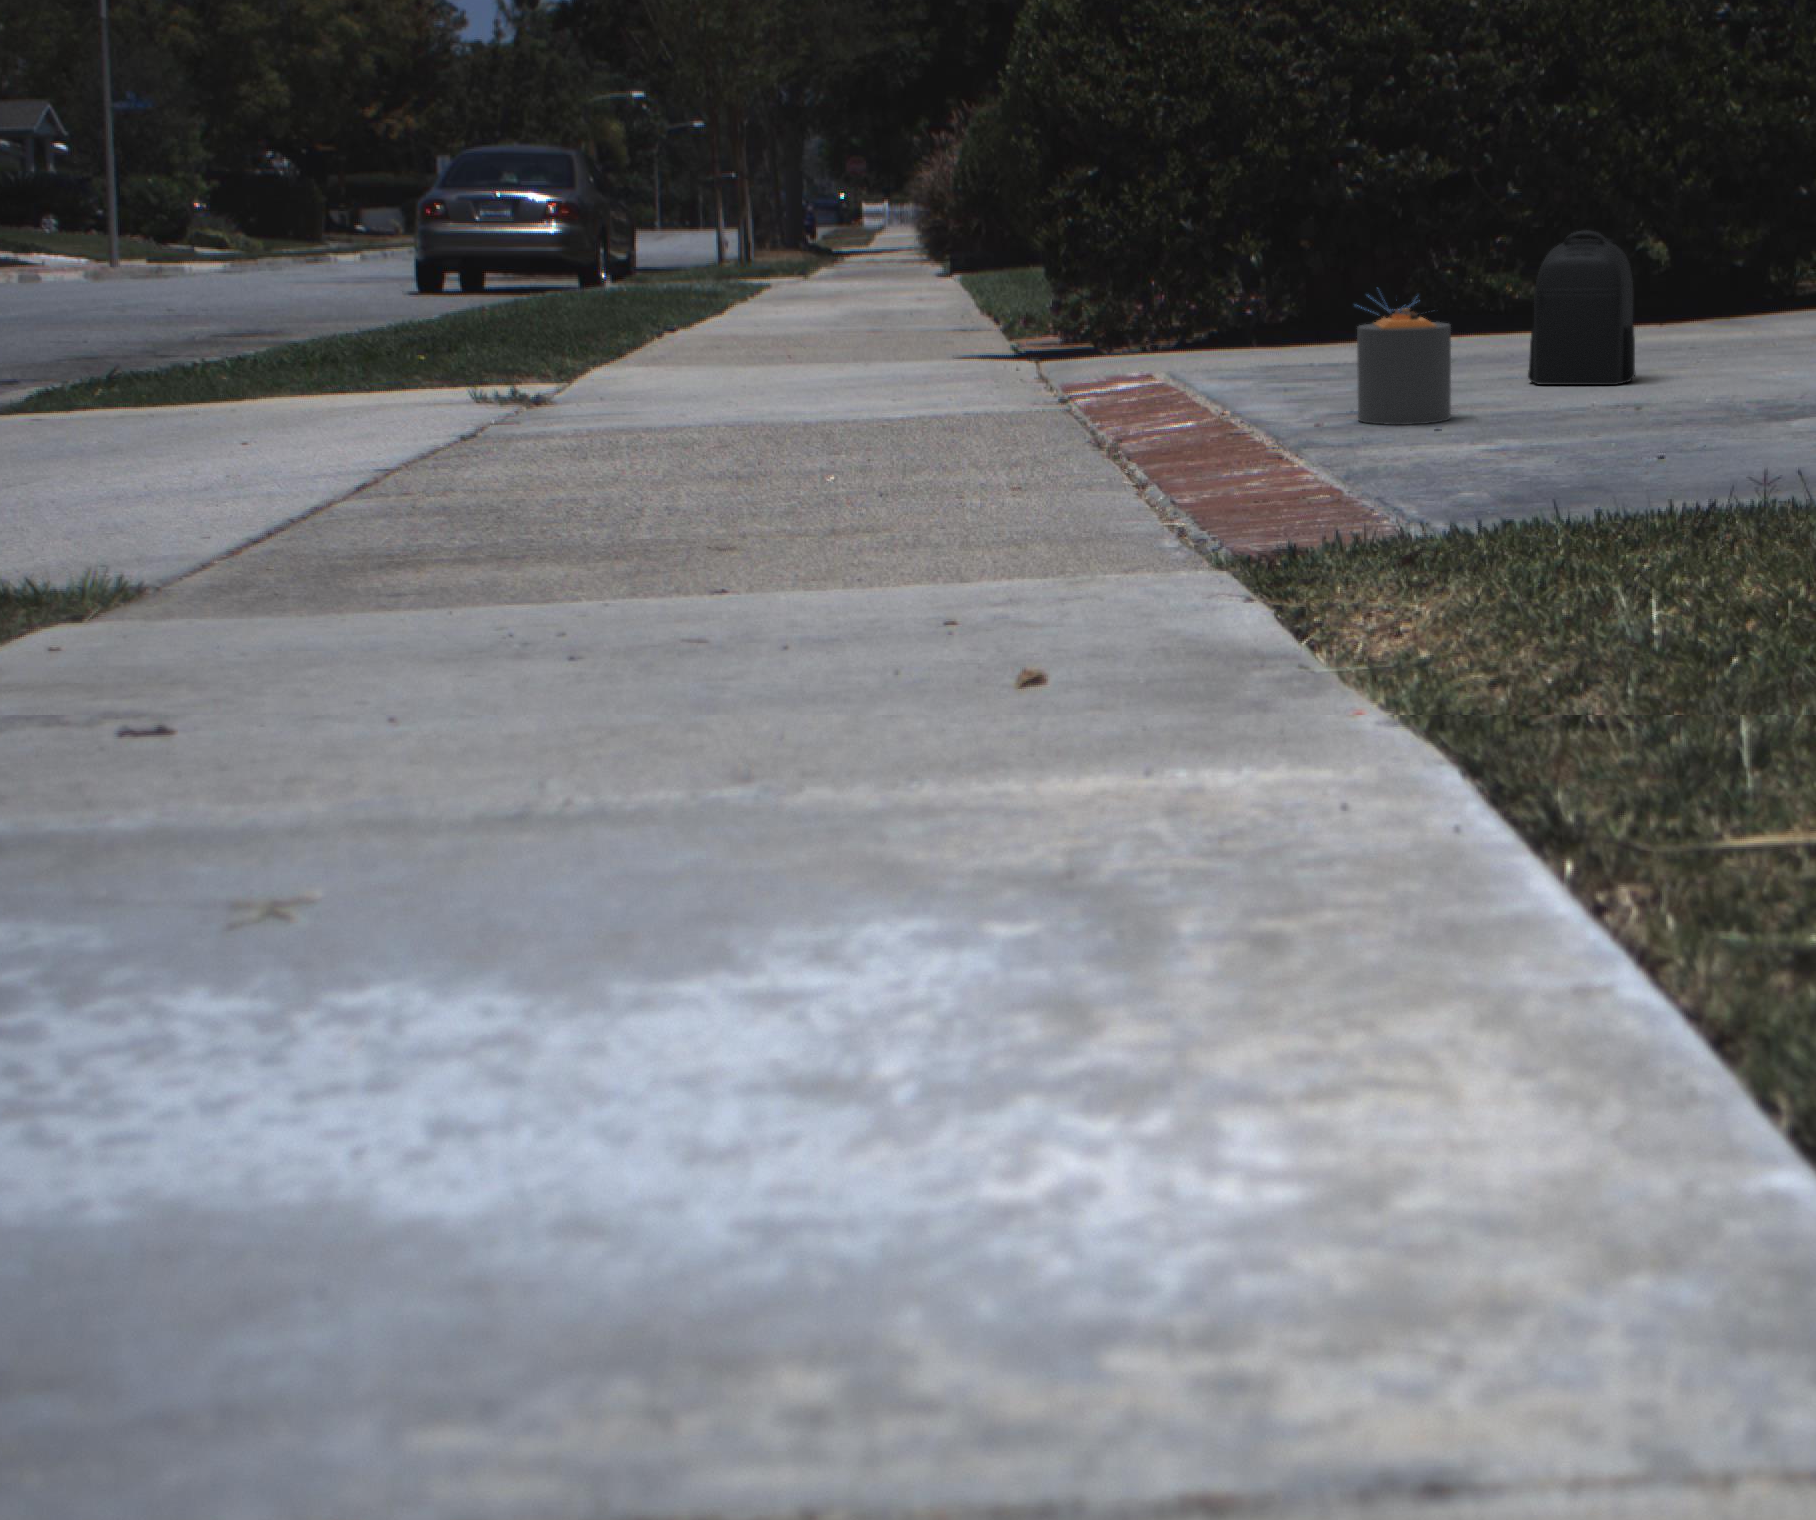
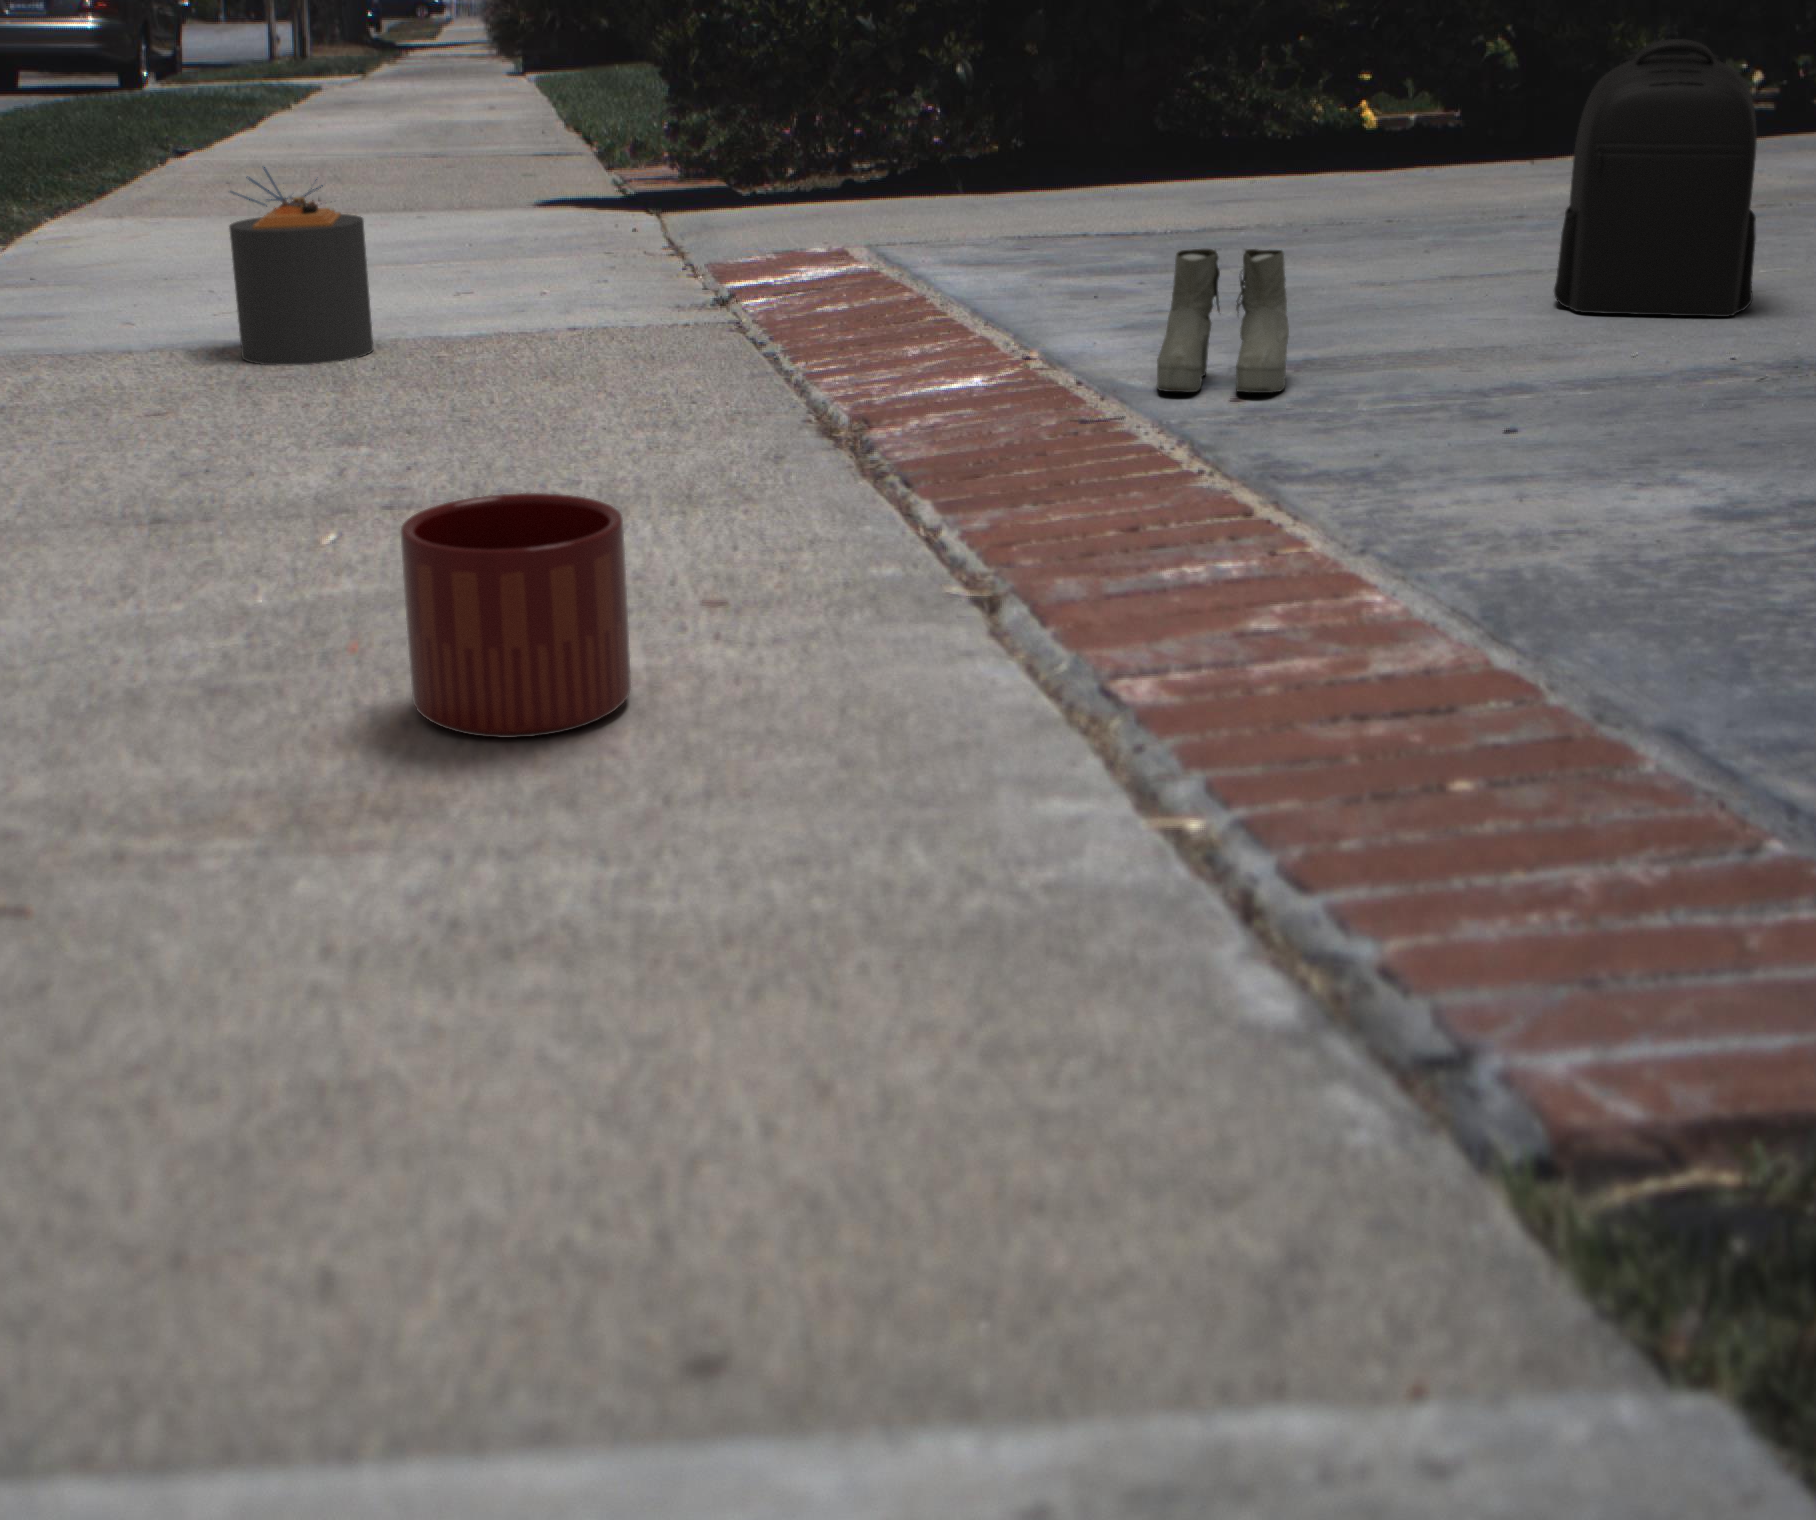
trash can: present [1357,295,1451,425] -> present [229,167,373,365]
boots: none [1268,339,1341,414] -> present [1157,249,1289,393]
planter: none [879,415,973,505] -> present [401,493,631,738]

